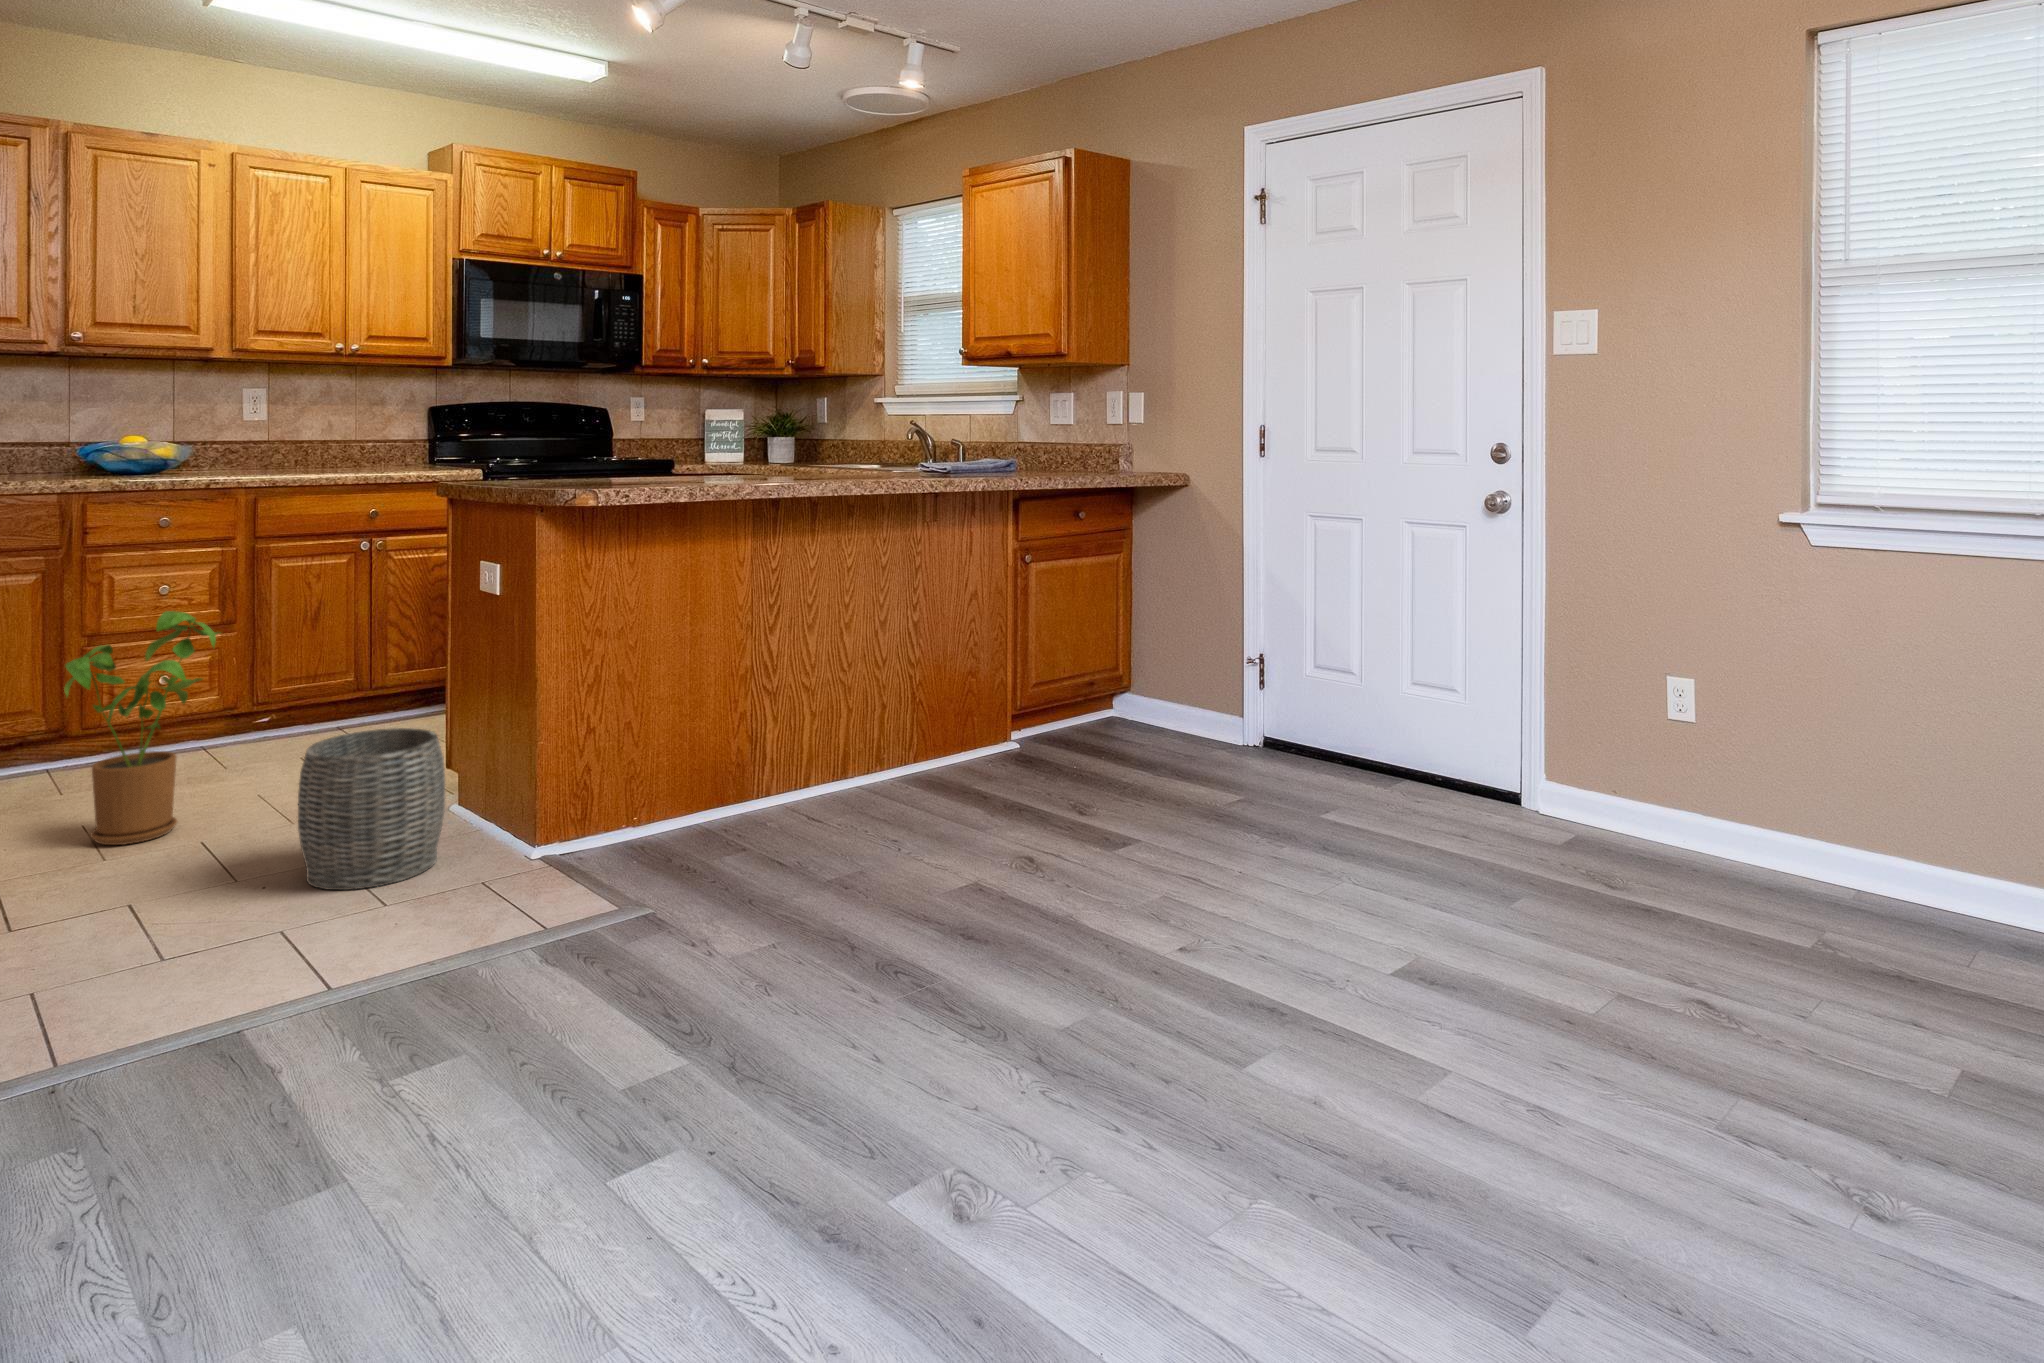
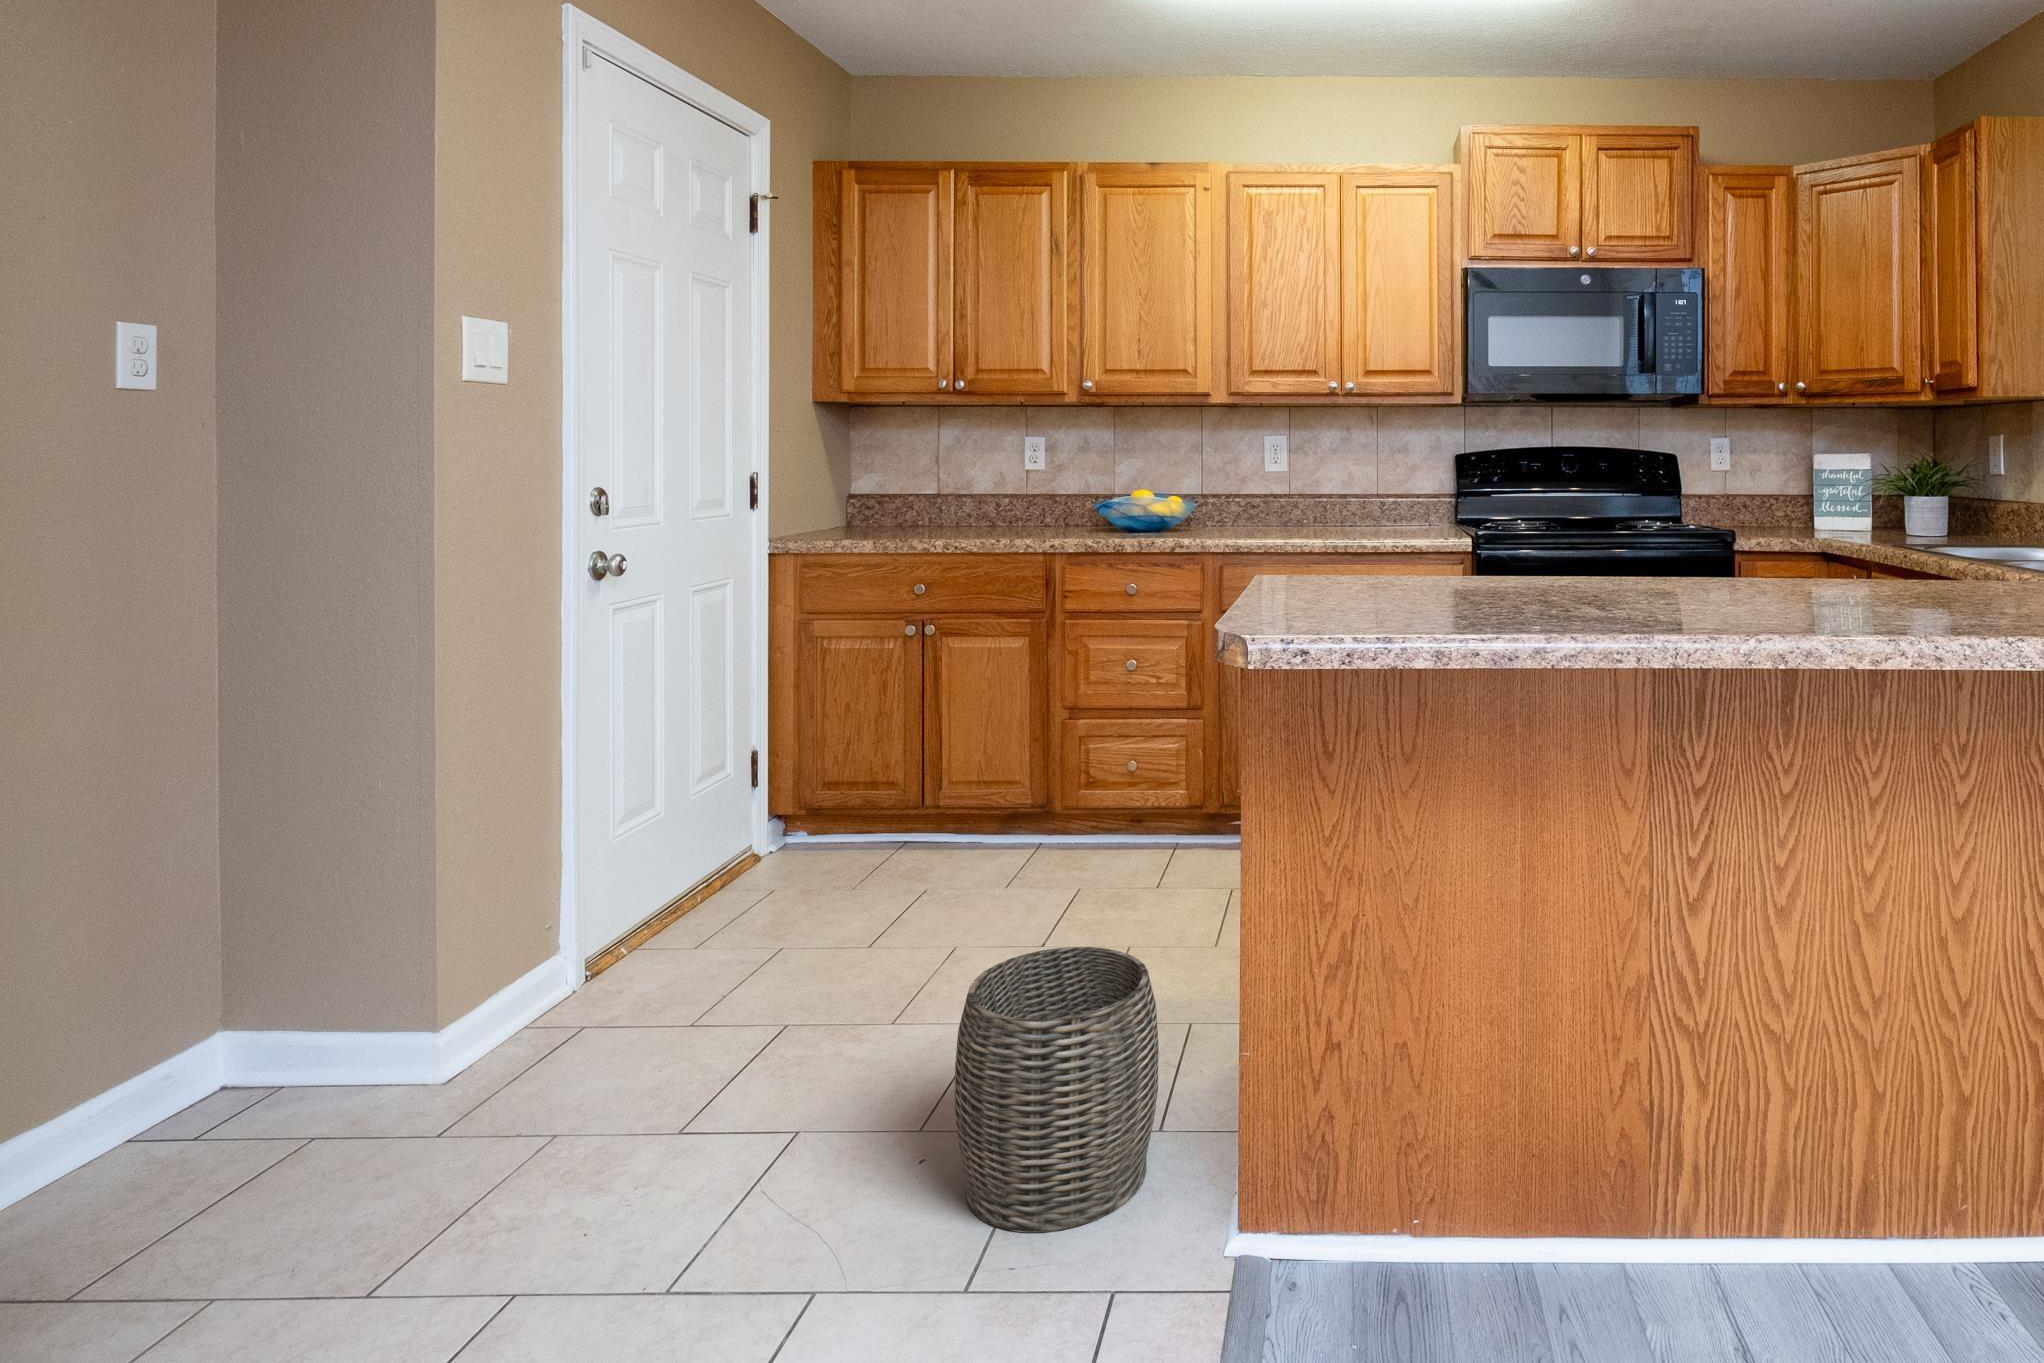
house plant: present [64,611,218,845] -> none [901,716,1066,1006]

